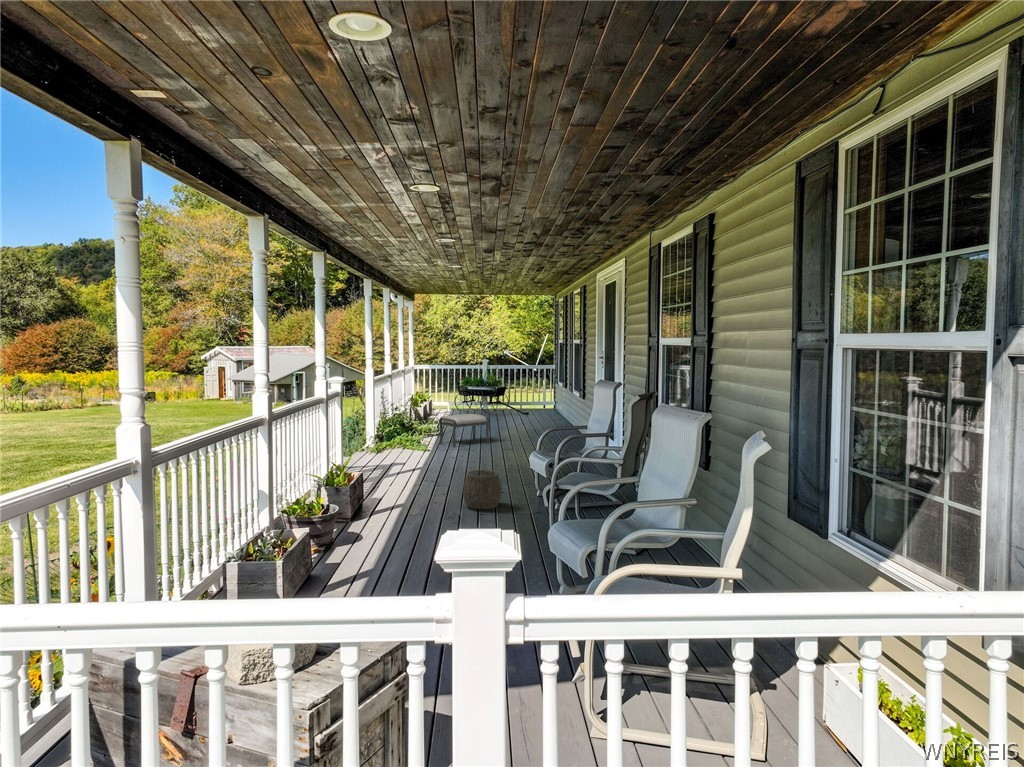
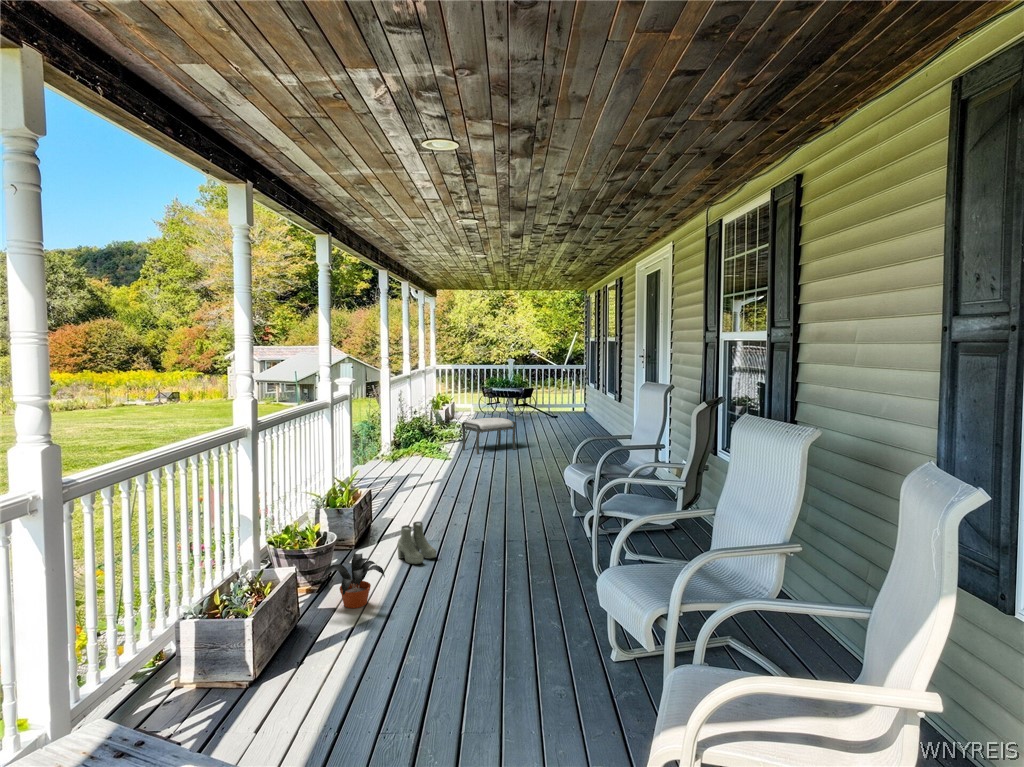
woven basket: present [463,470,502,509] -> none [487,486,533,534]
boots: none [387,497,420,532] -> present [397,521,436,564]
potted plant: none [329,519,380,562] -> present [322,553,385,608]

